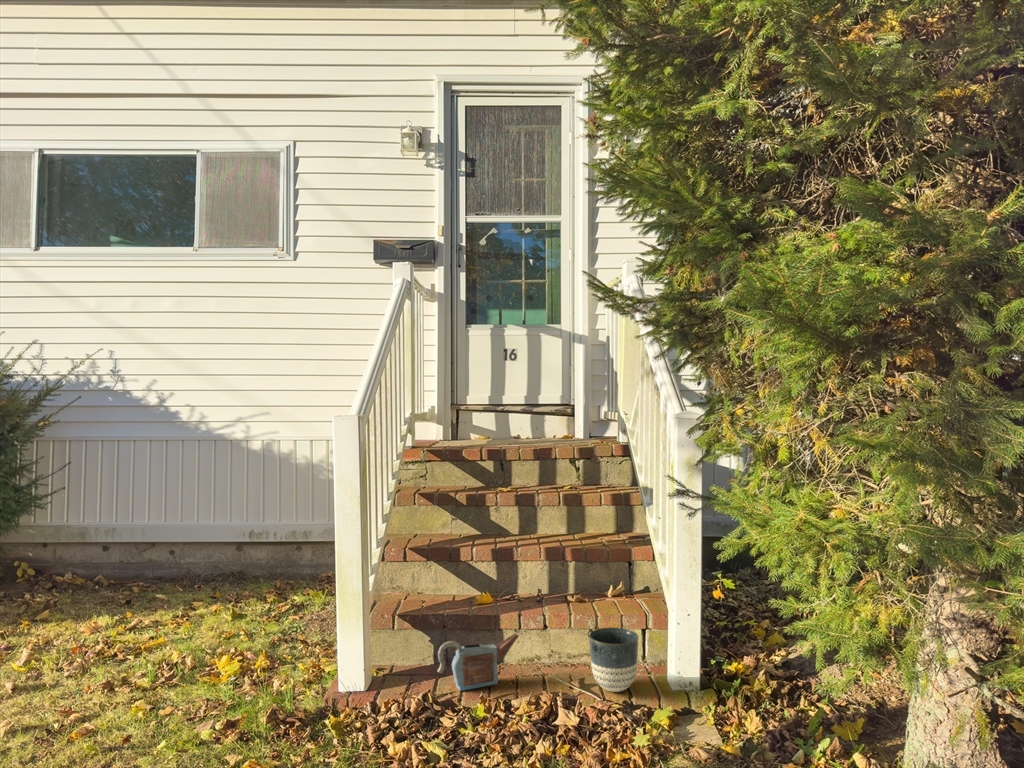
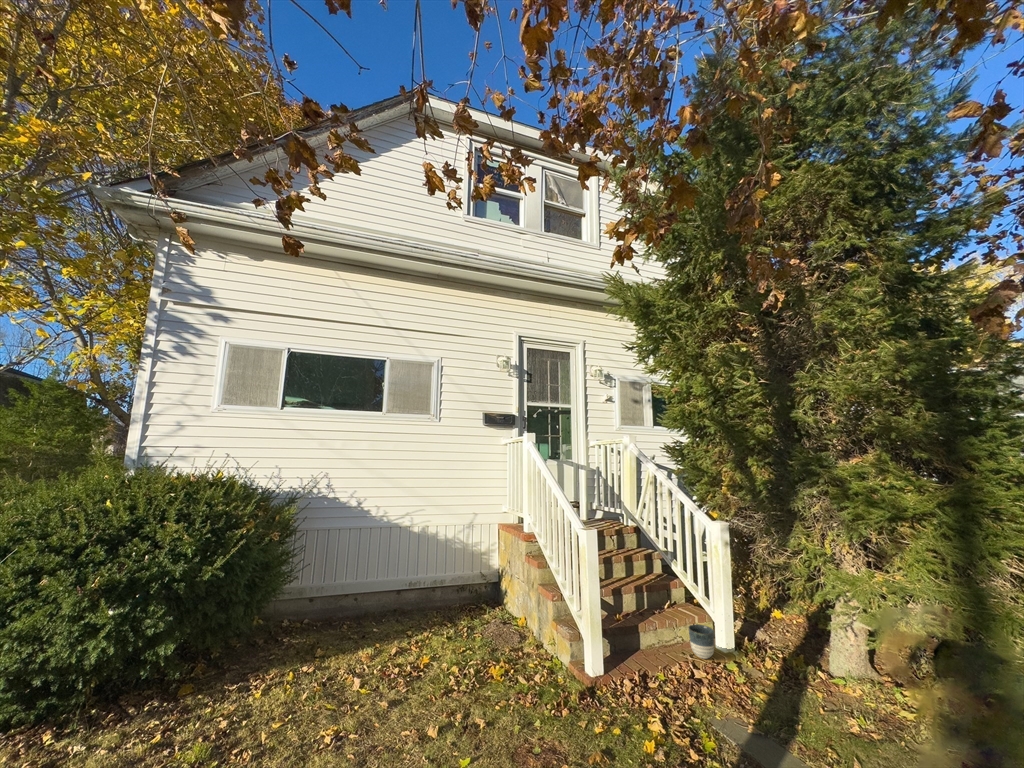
watering can: present [437,634,519,691] -> none [632,634,656,670]

